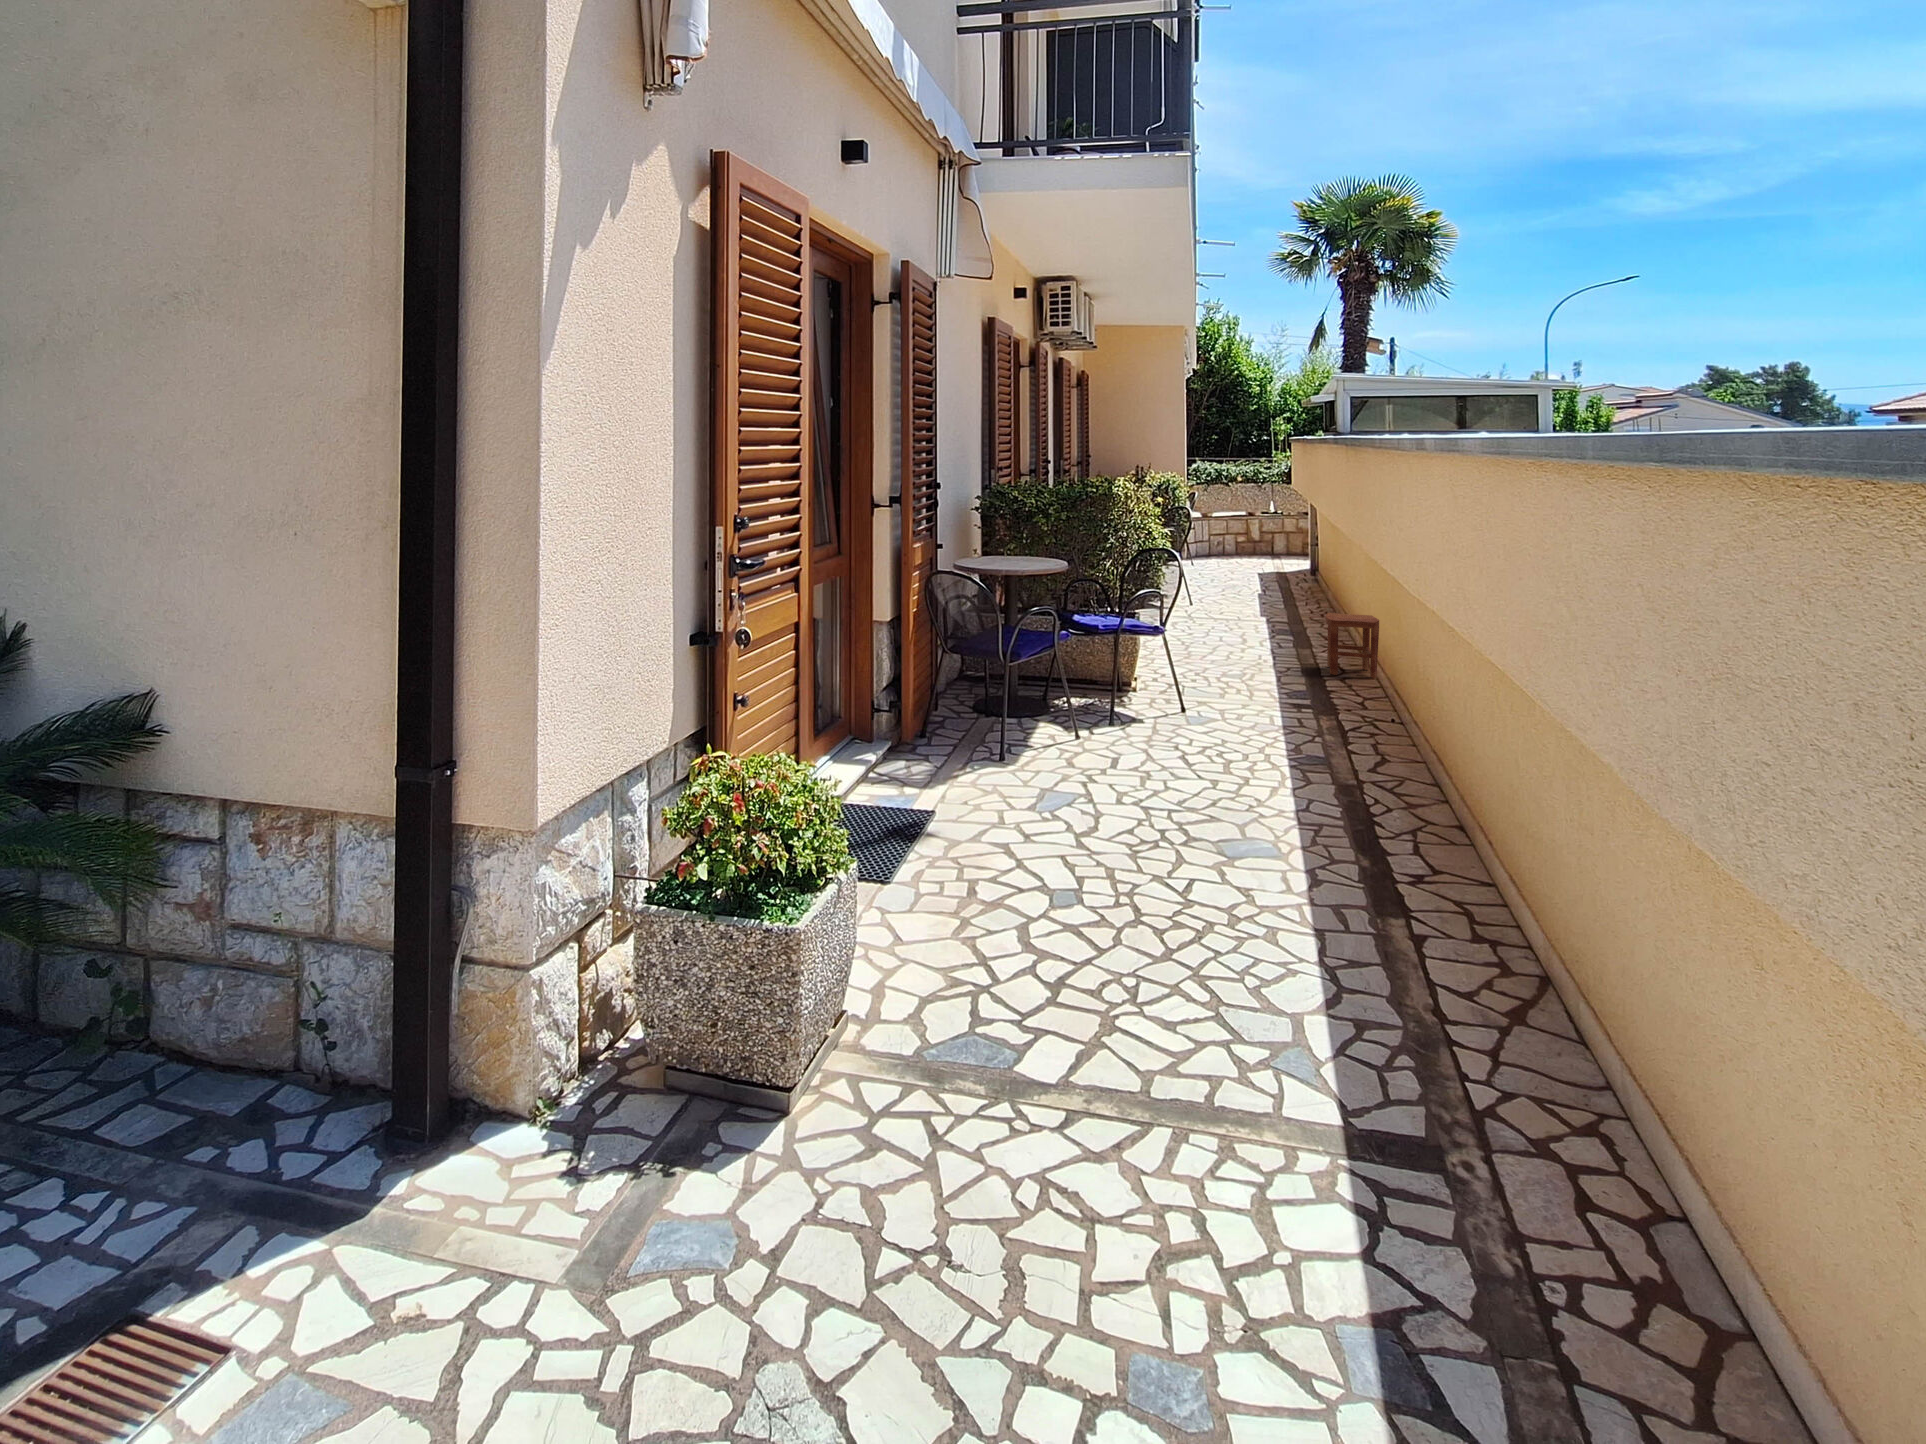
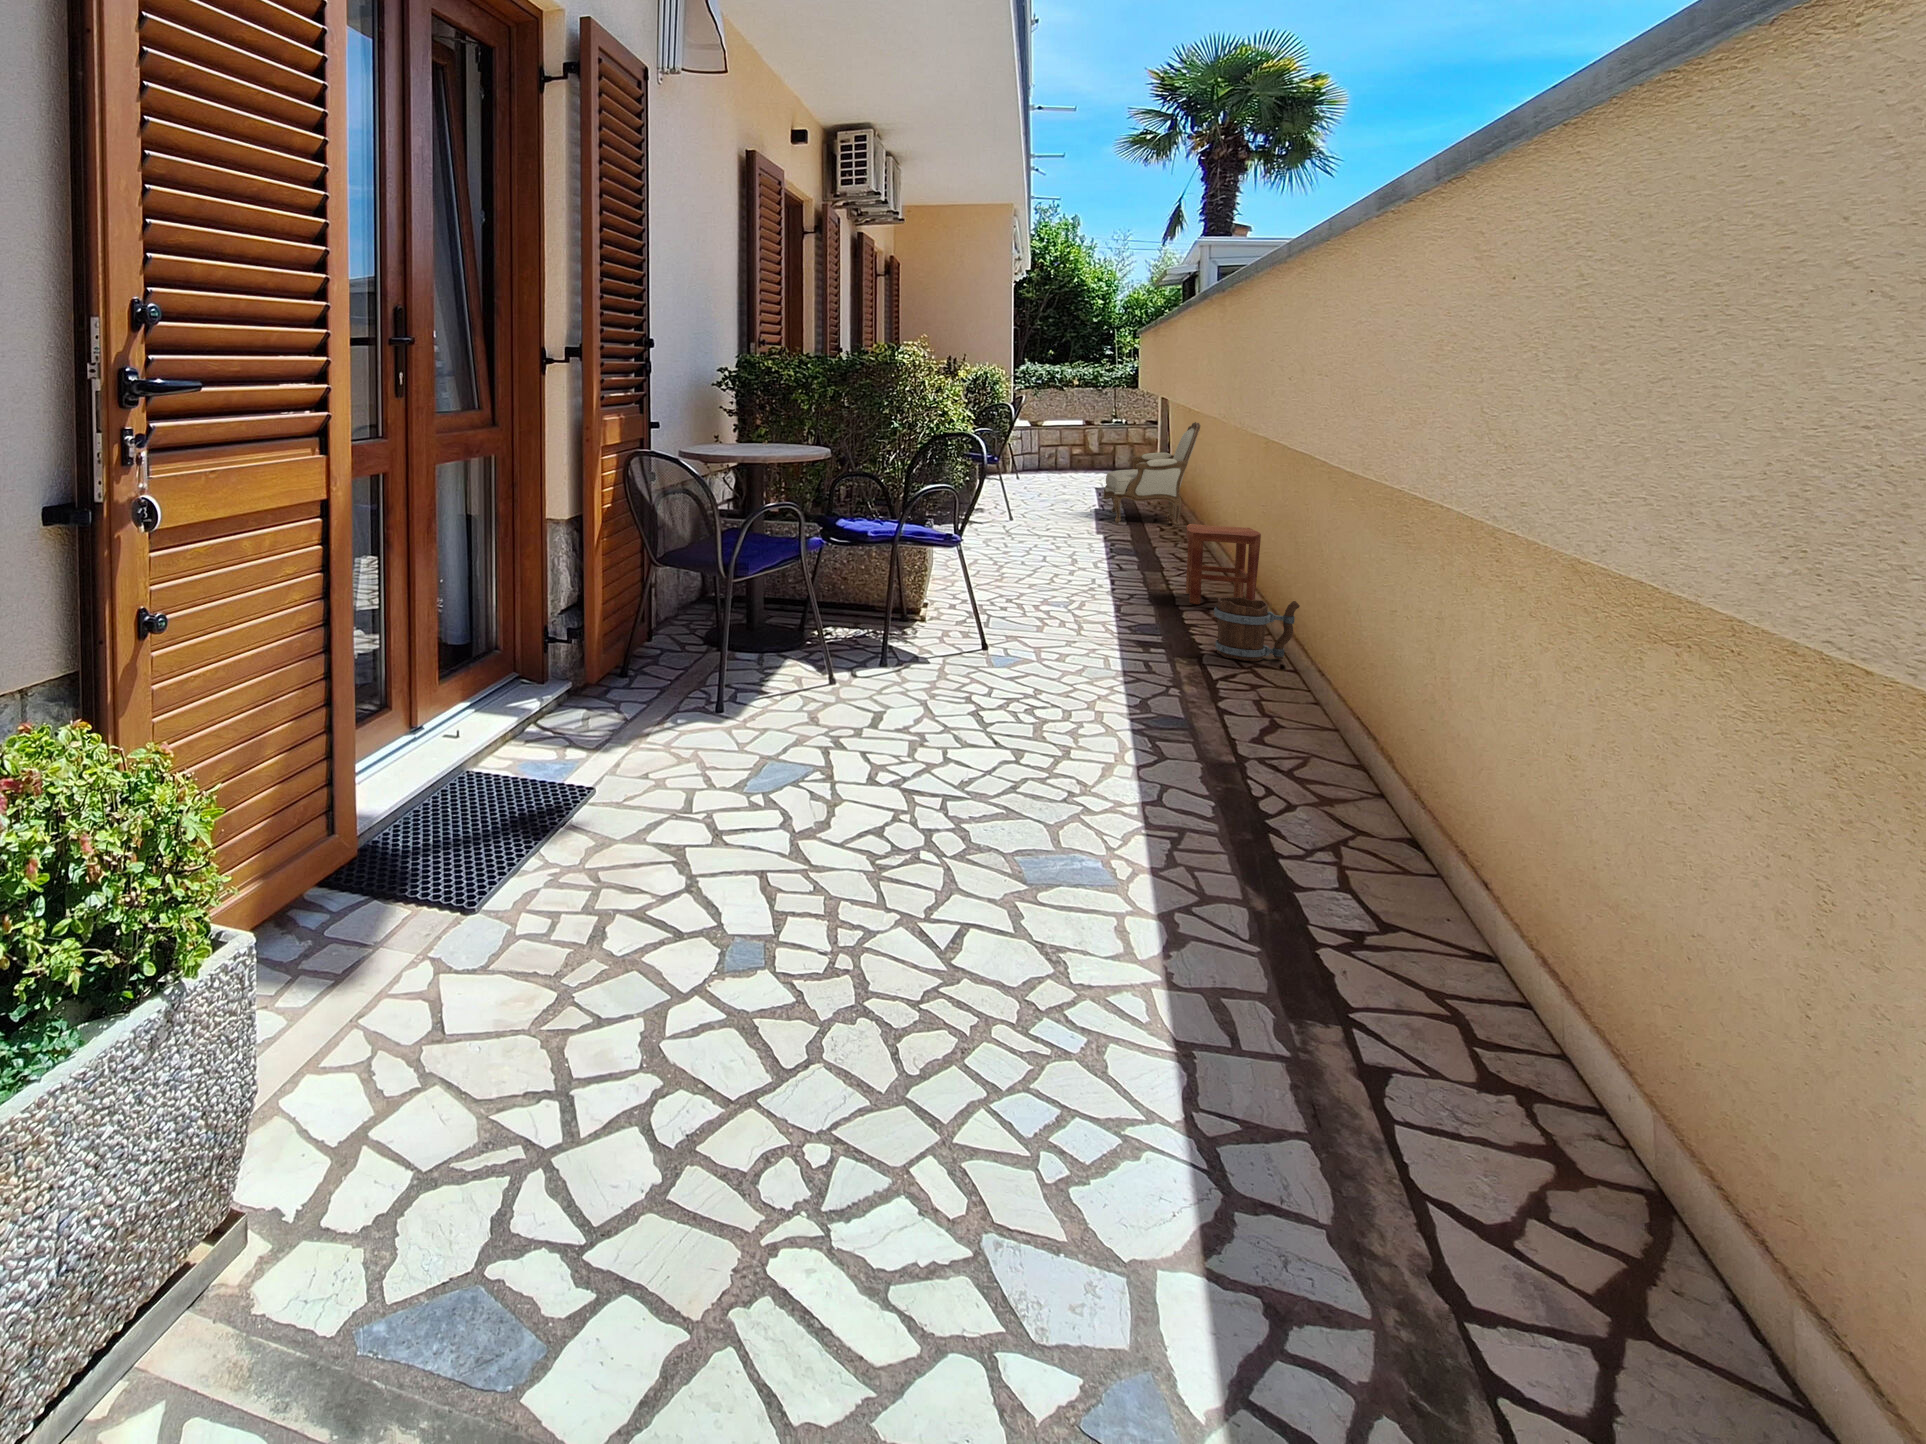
armchair: none [1264,526,1338,611] -> present [1104,422,1200,526]
bucket: none [1345,669,1404,717] -> present [1214,597,1300,661]

